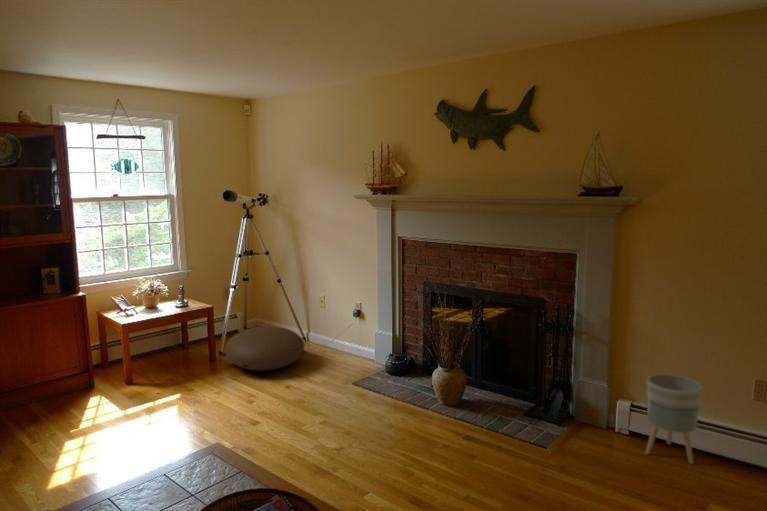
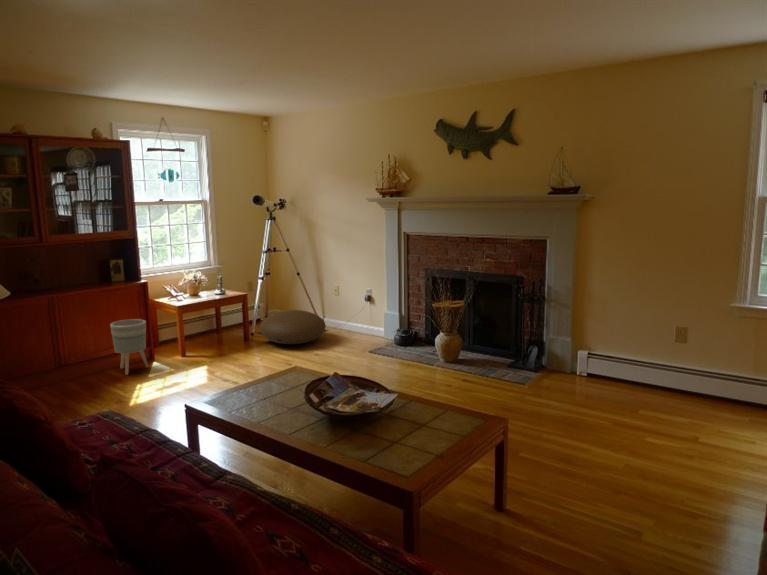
planter: present [646,374,703,464] -> present [110,319,148,375]

